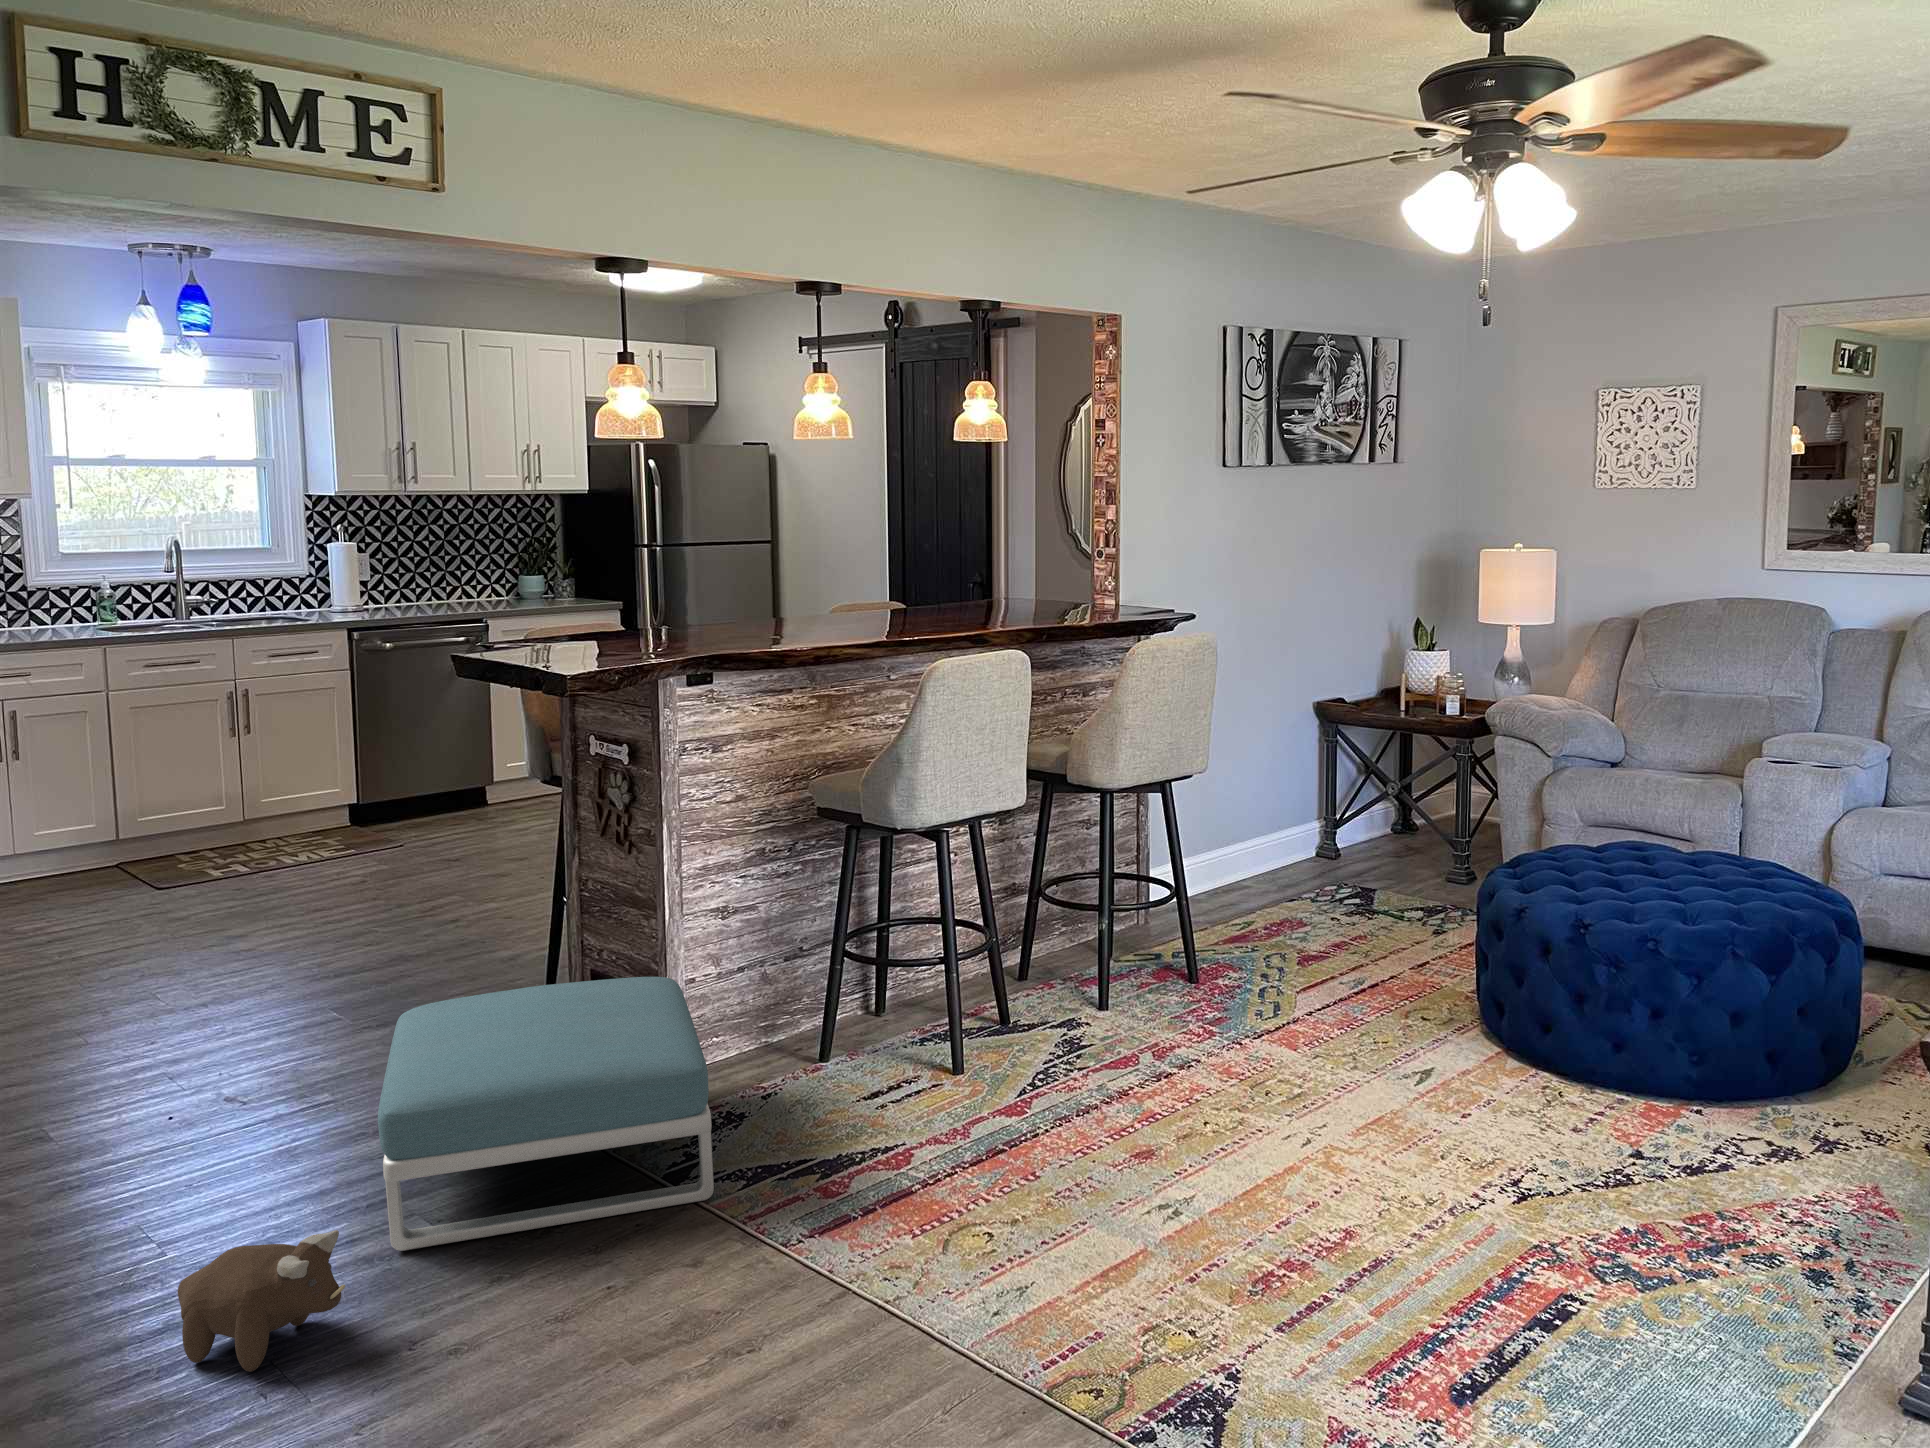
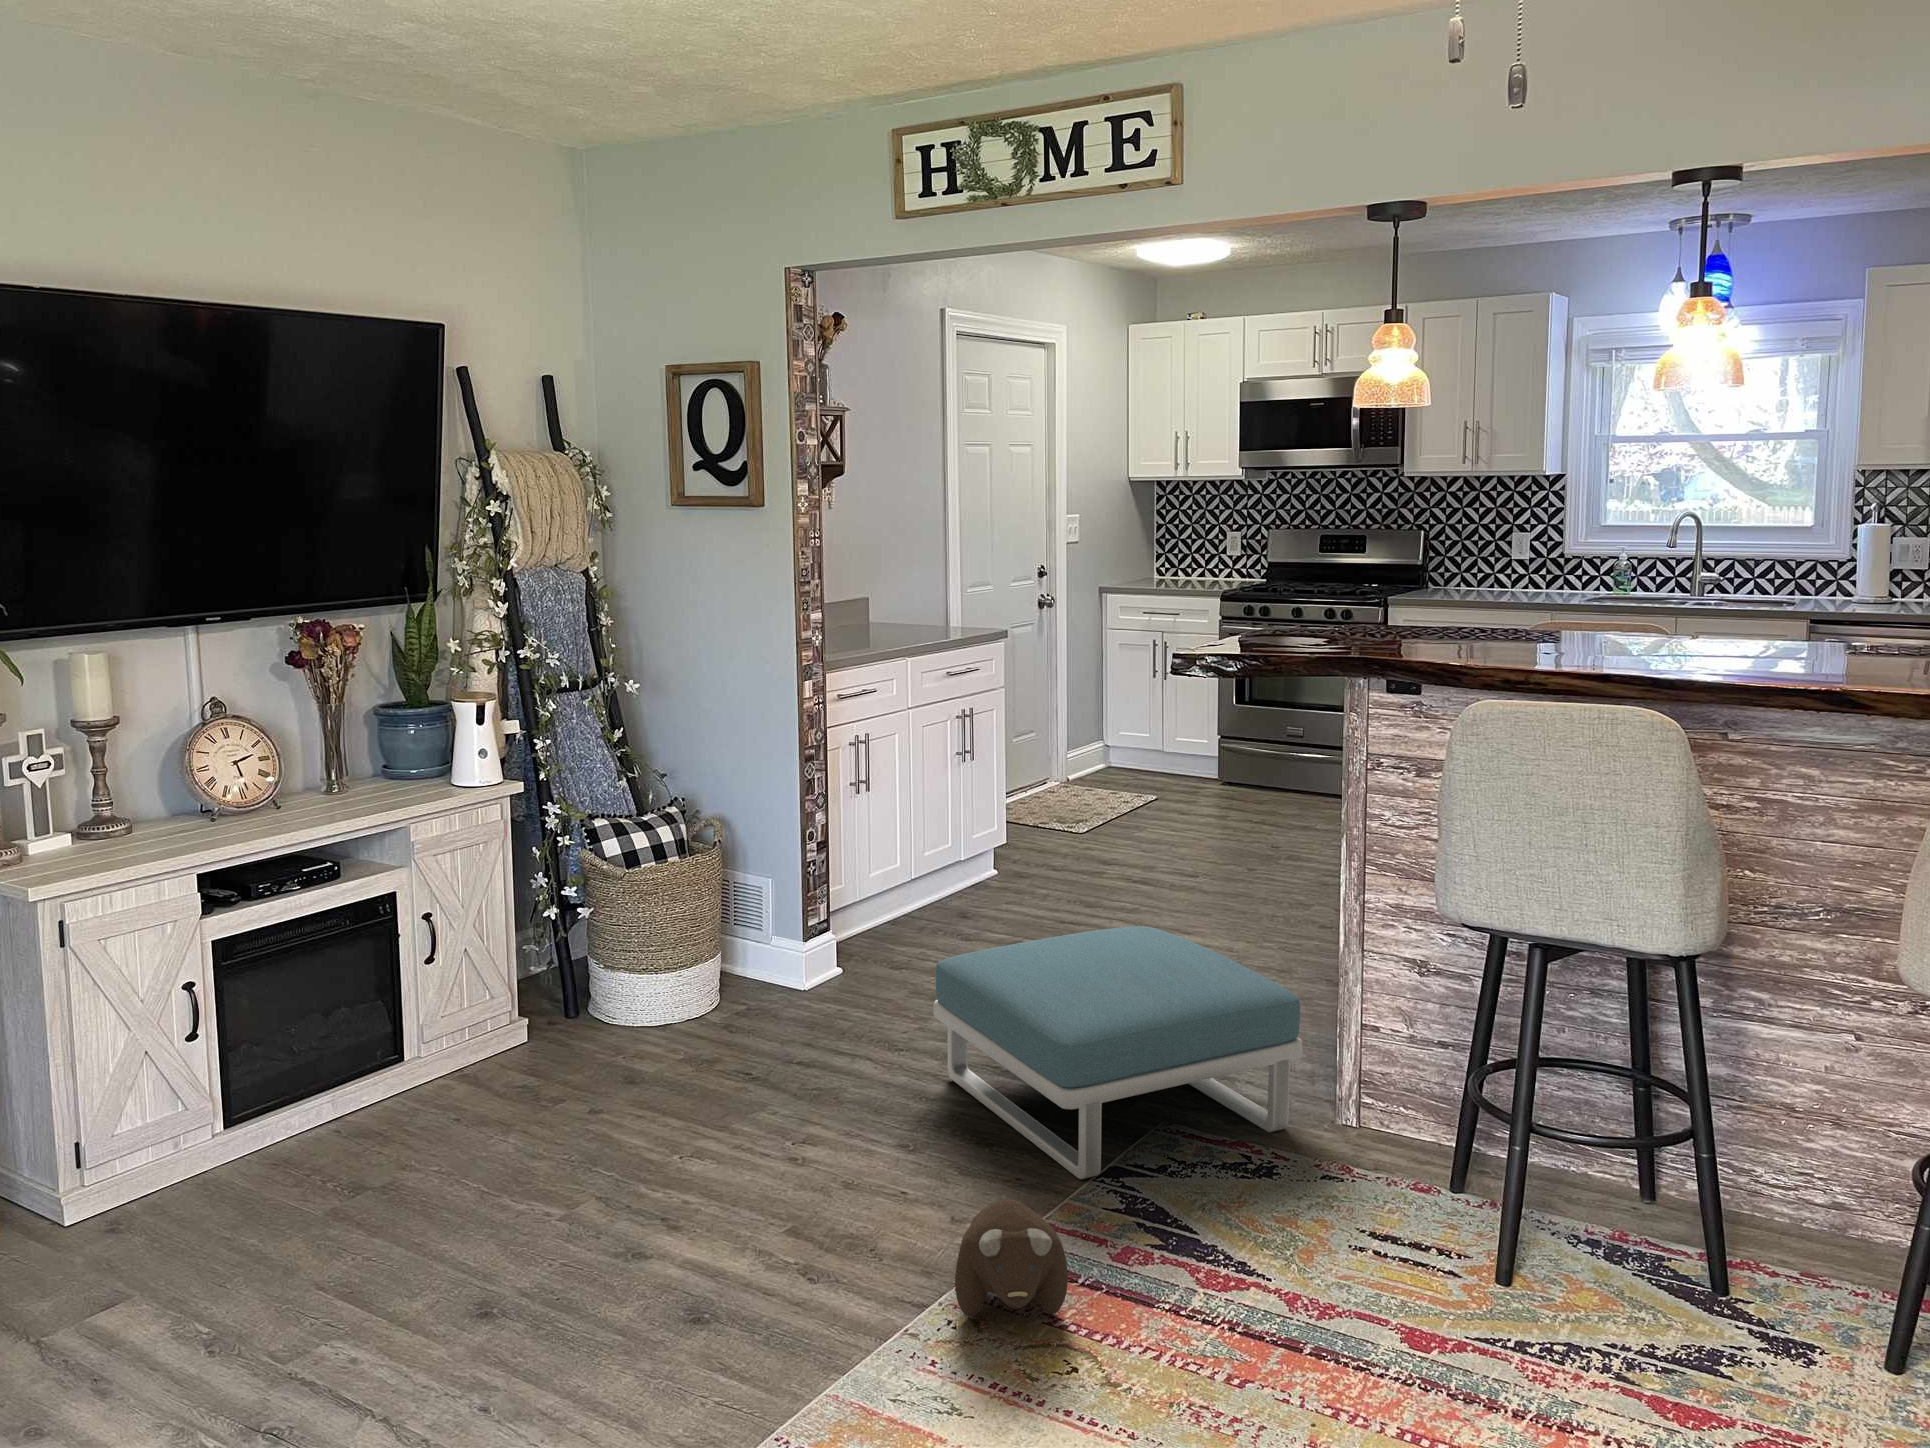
plush toy: present [178,1230,345,1372] -> present [955,1199,1068,1317]

